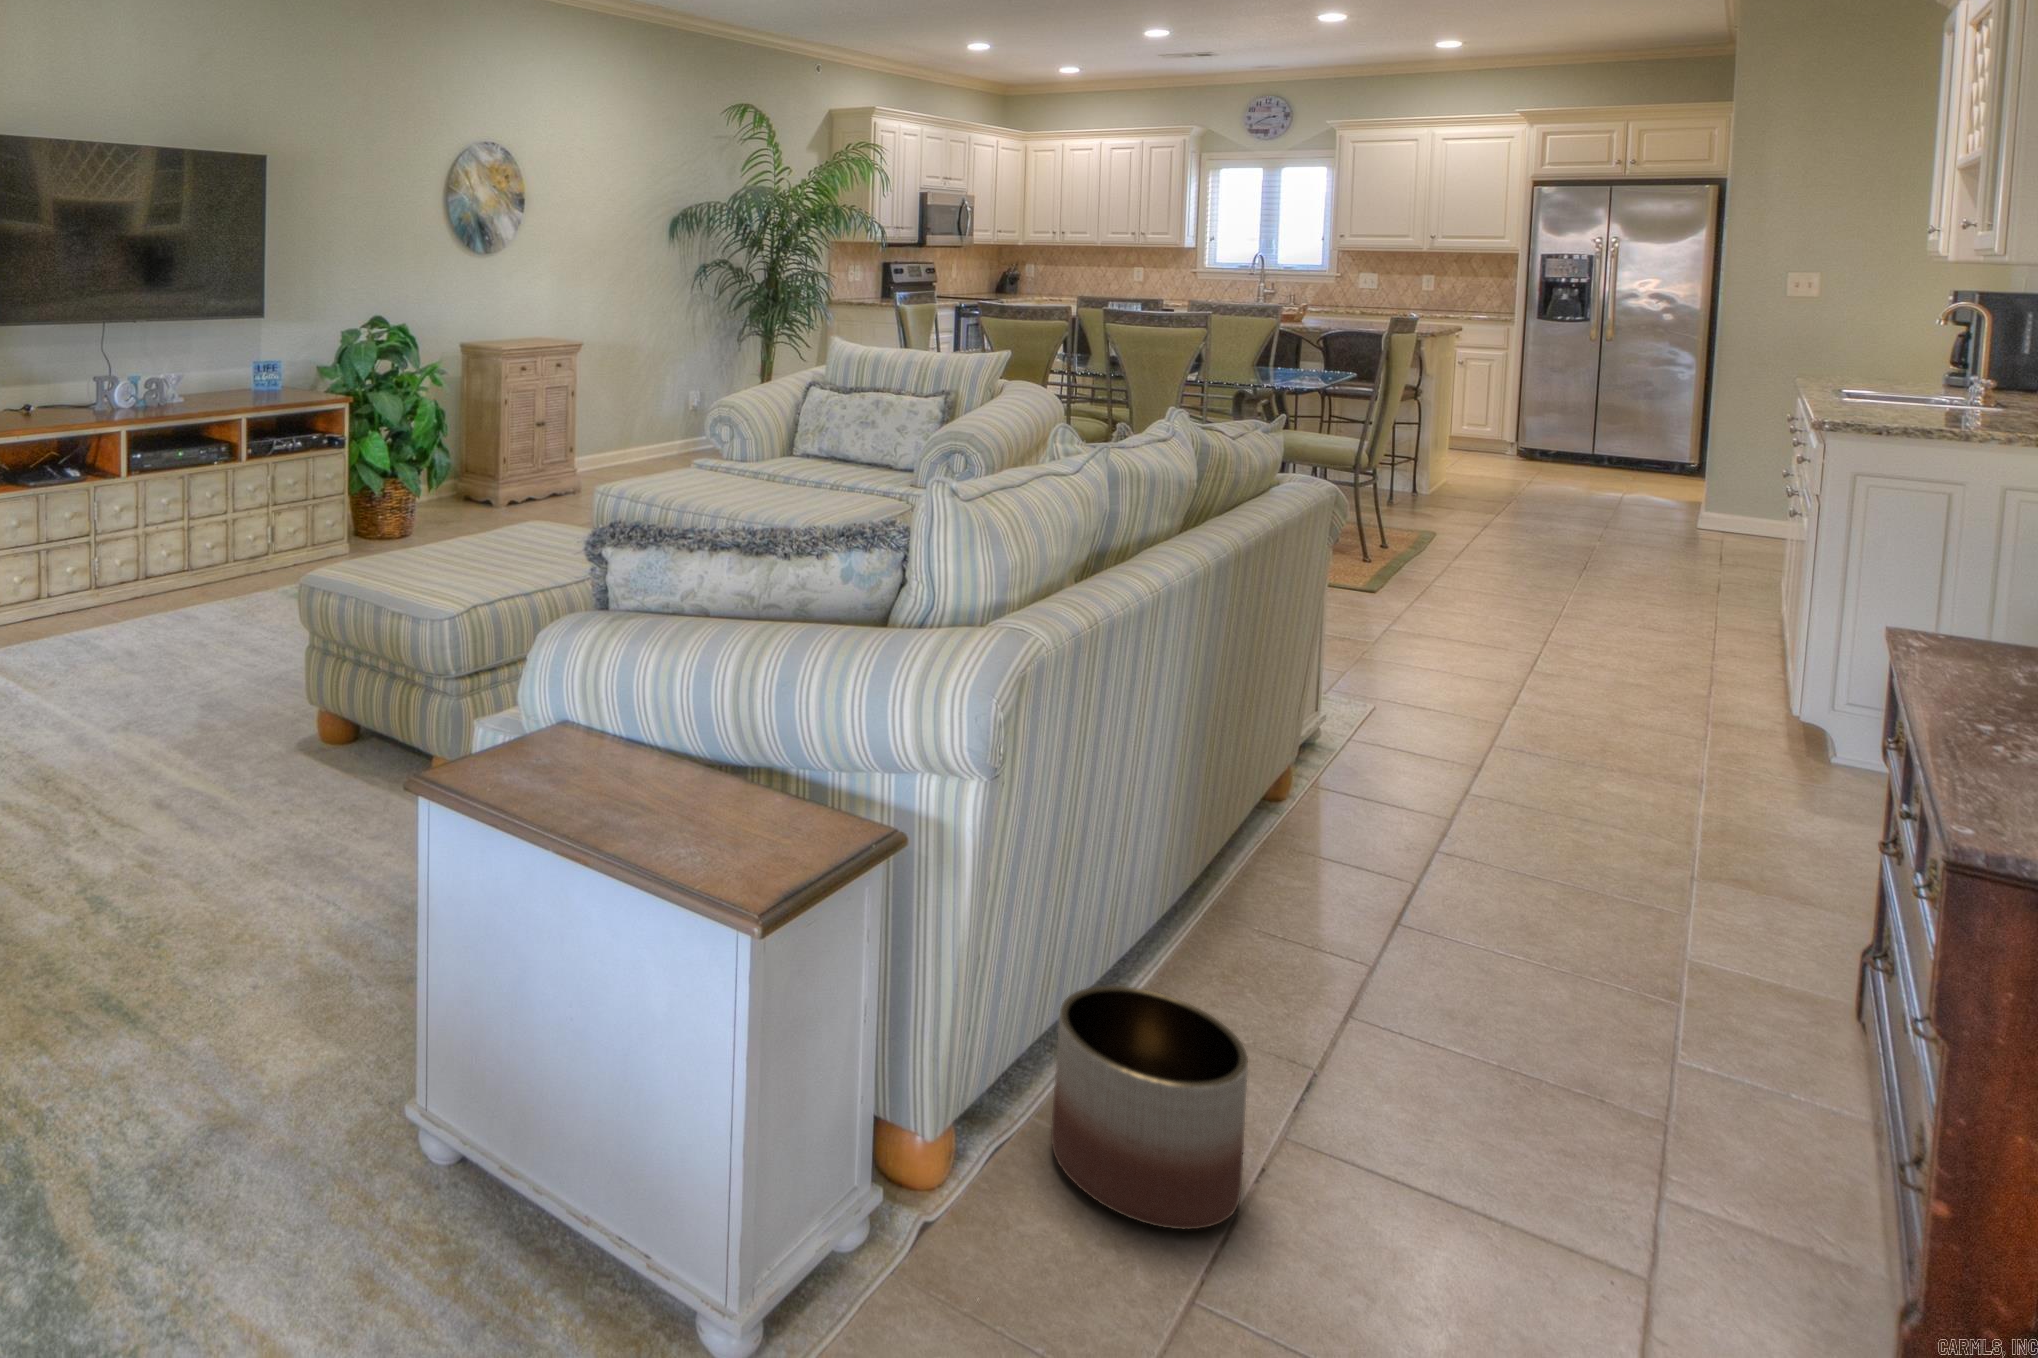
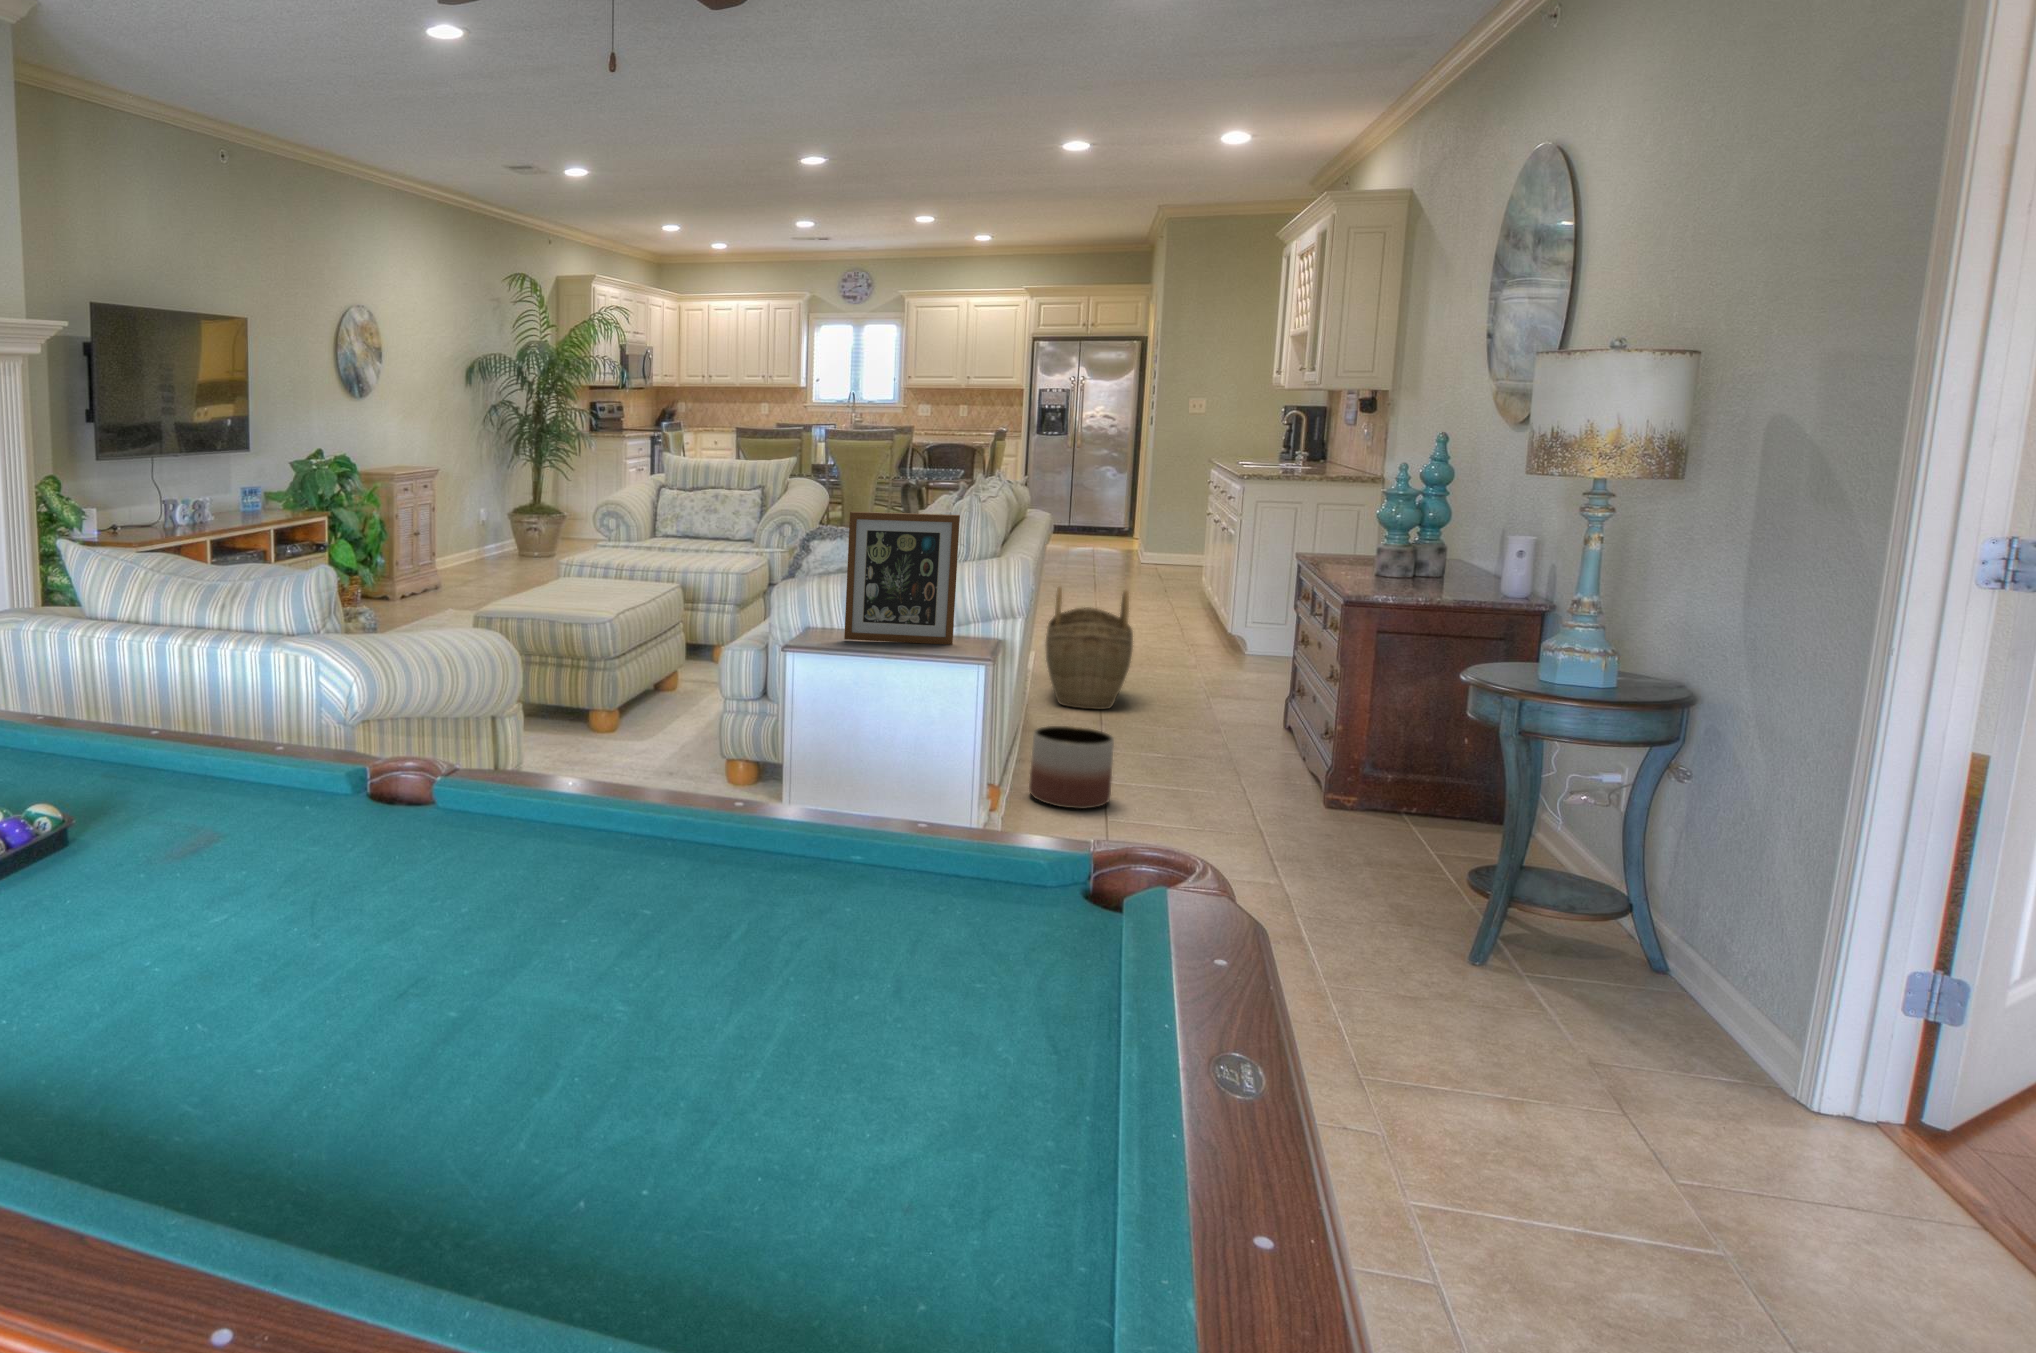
picture frame: none [523,511,732,837] -> present [844,512,960,645]
woven basket: none [1309,619,1496,874] -> present [1046,587,1133,709]

